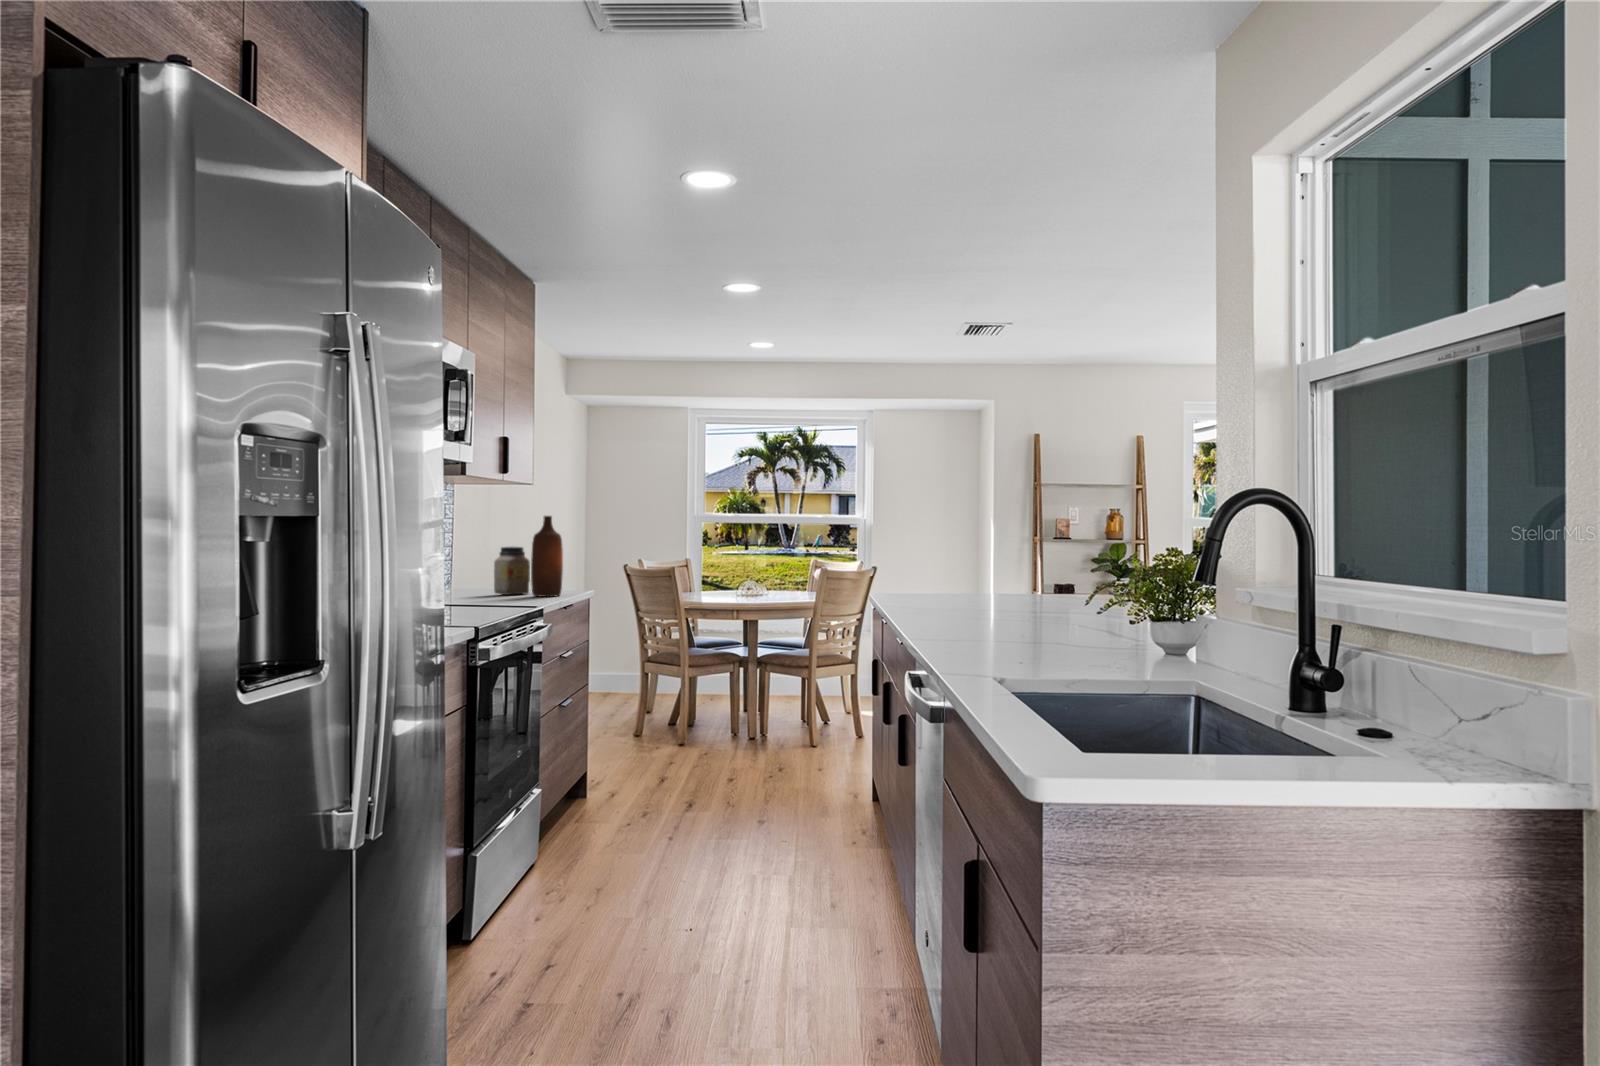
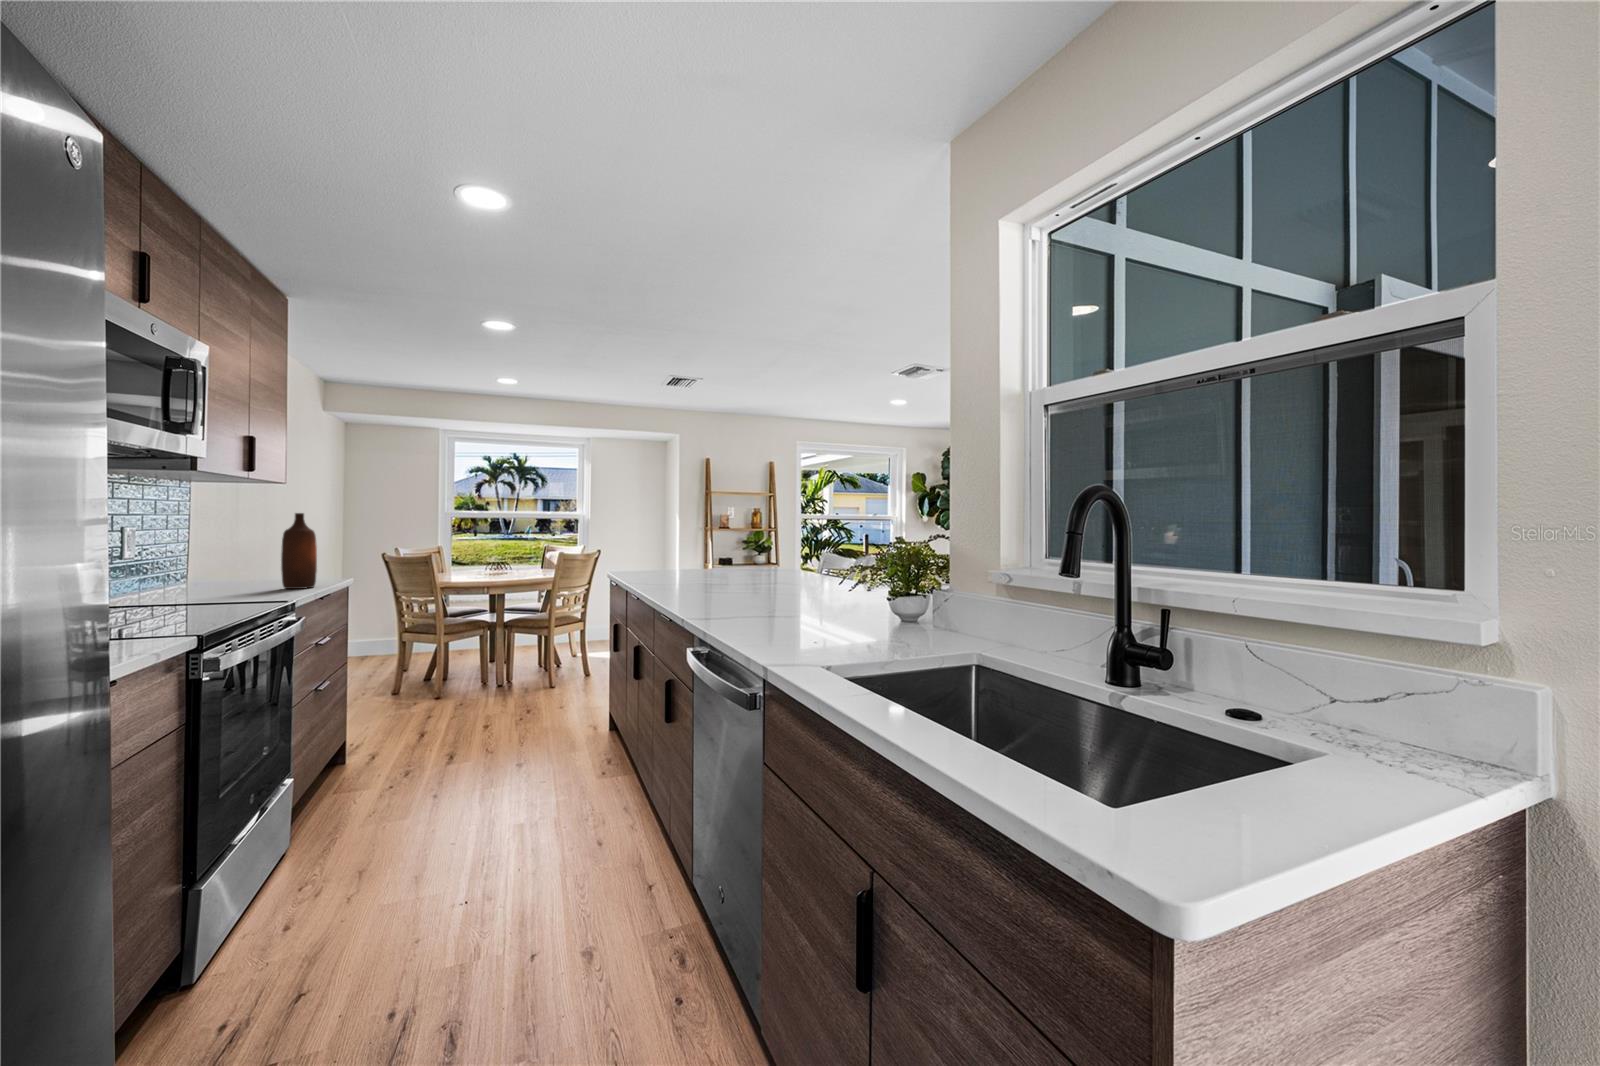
jar: present [494,547,530,595] -> none [239,542,281,588]

